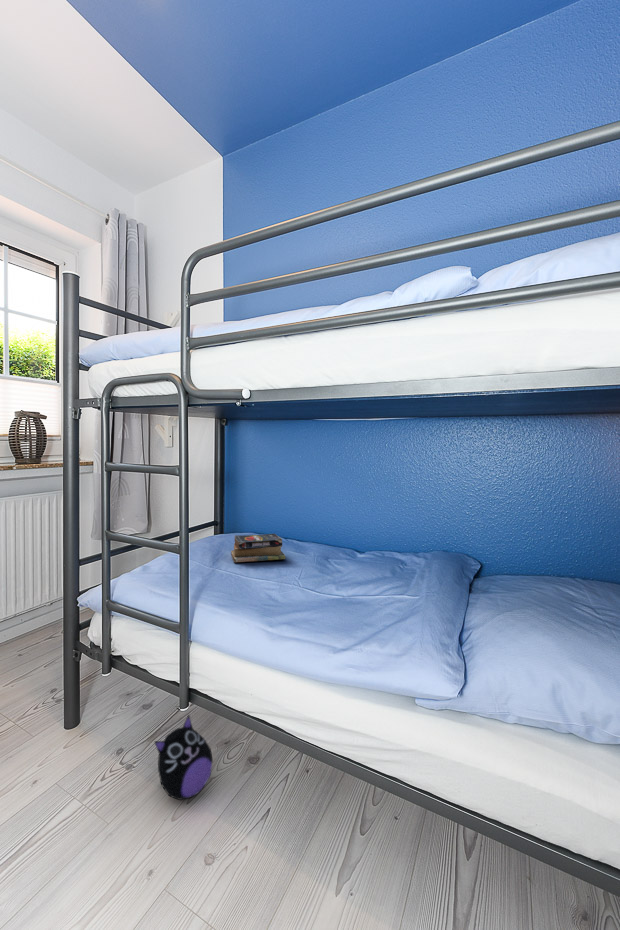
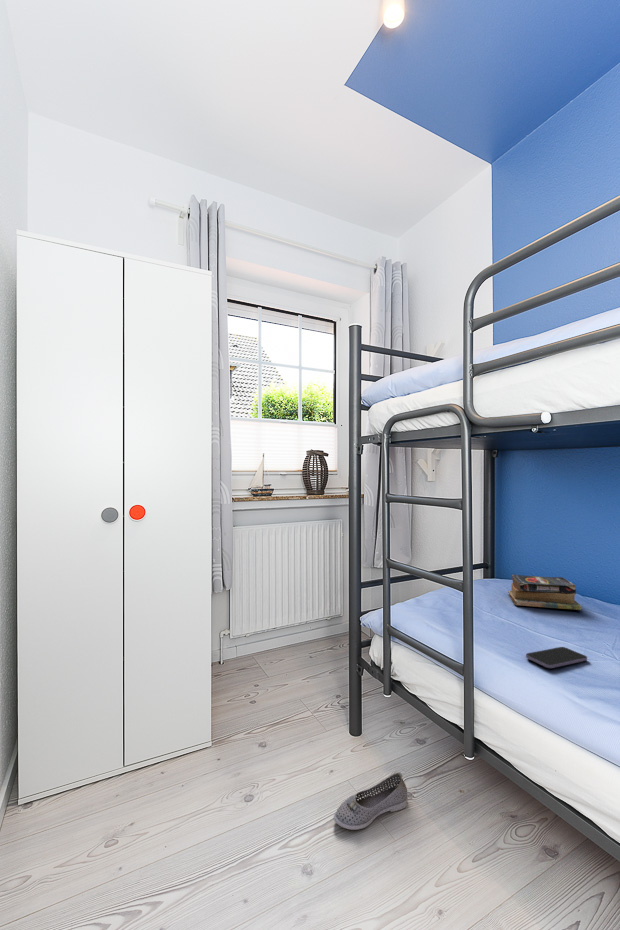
smartphone: none [231,591,279,611] -> present [526,647,587,668]
plush toy: present [155,716,213,800] -> none [441,767,506,866]
shoe: none [35,746,125,824] -> present [334,773,408,830]

